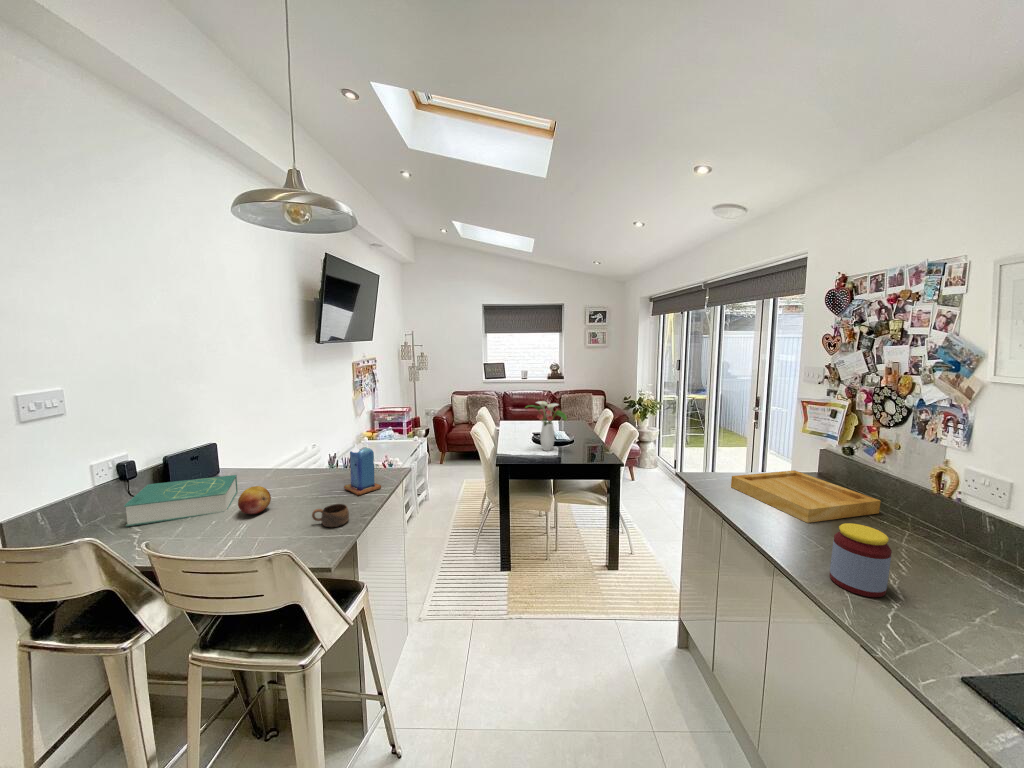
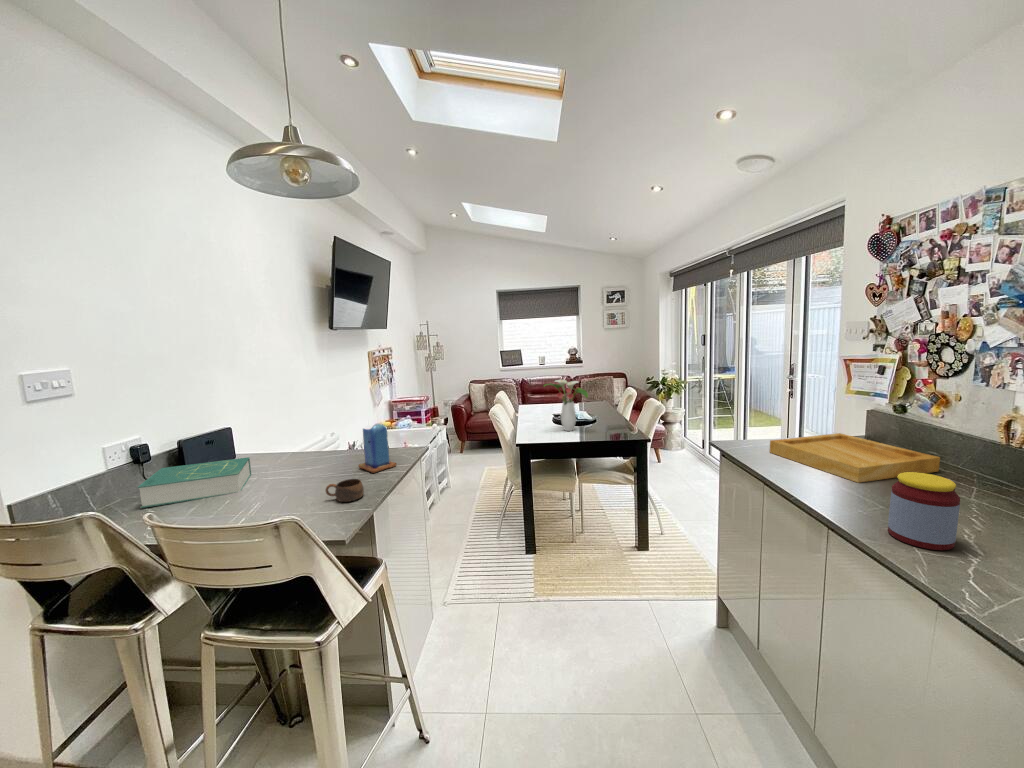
fruit: present [238,486,271,515] -> none [251,465,284,493]

